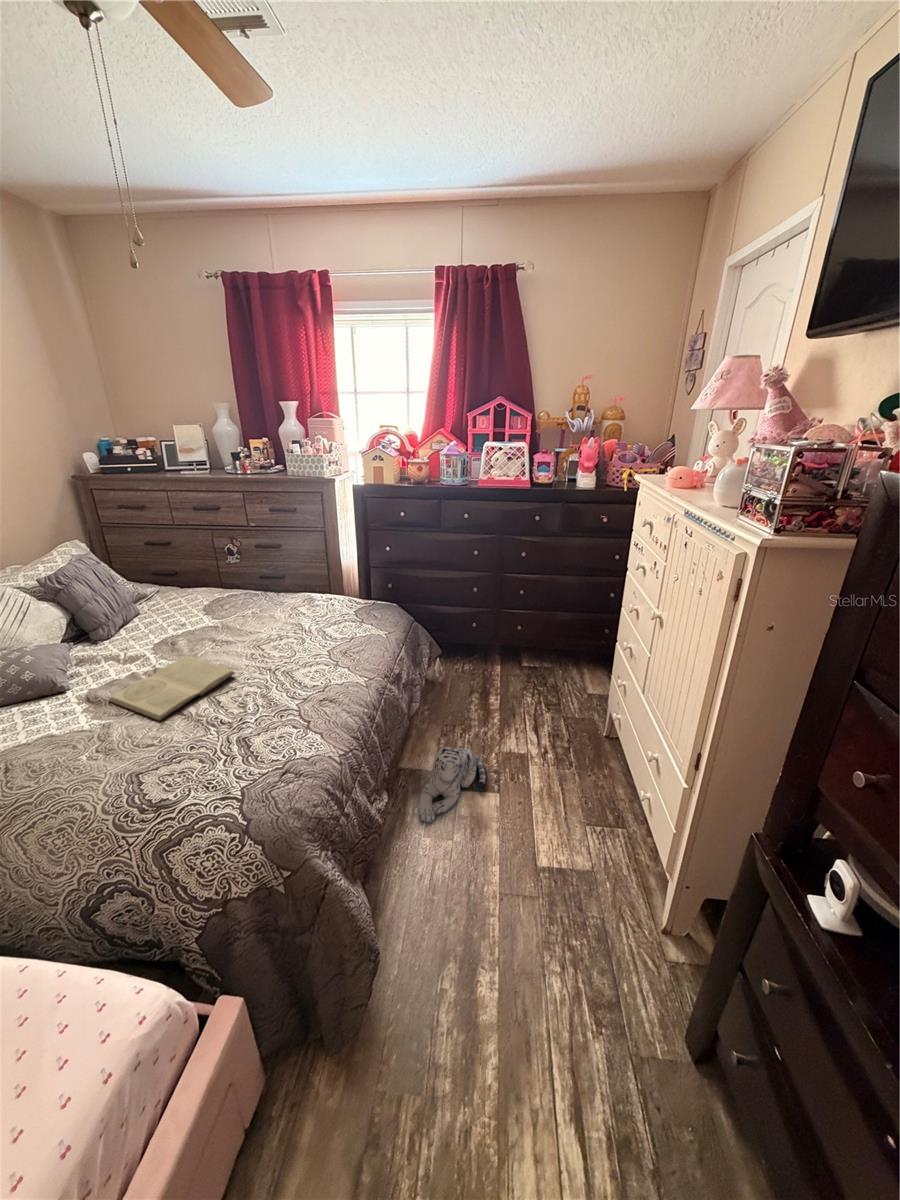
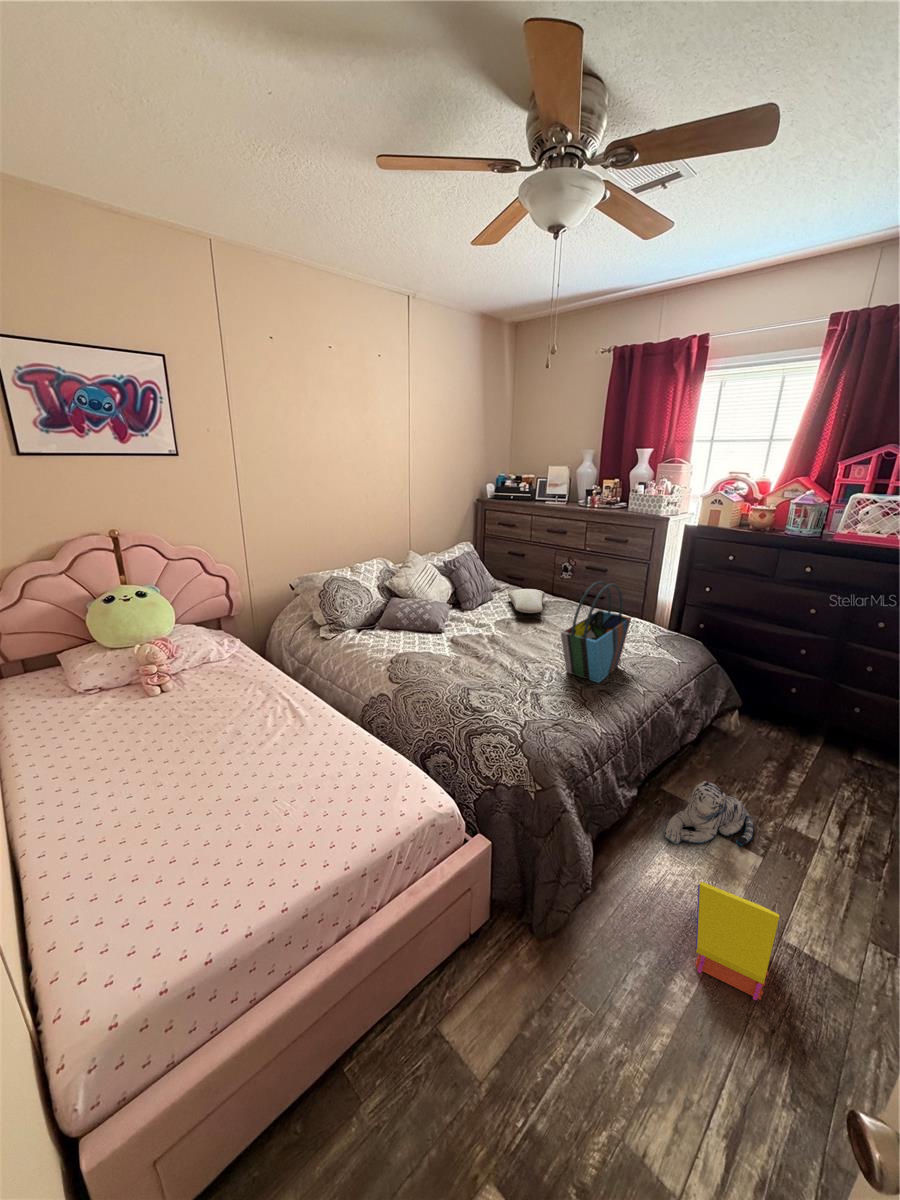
tote bag: none [255,570,331,692] -> present [561,581,631,683]
pillow: none [161,588,217,624] -> present [508,589,545,613]
book: present [109,656,234,721] -> none [463,632,543,665]
toy house: none [470,847,544,948] -> present [695,882,779,1000]

